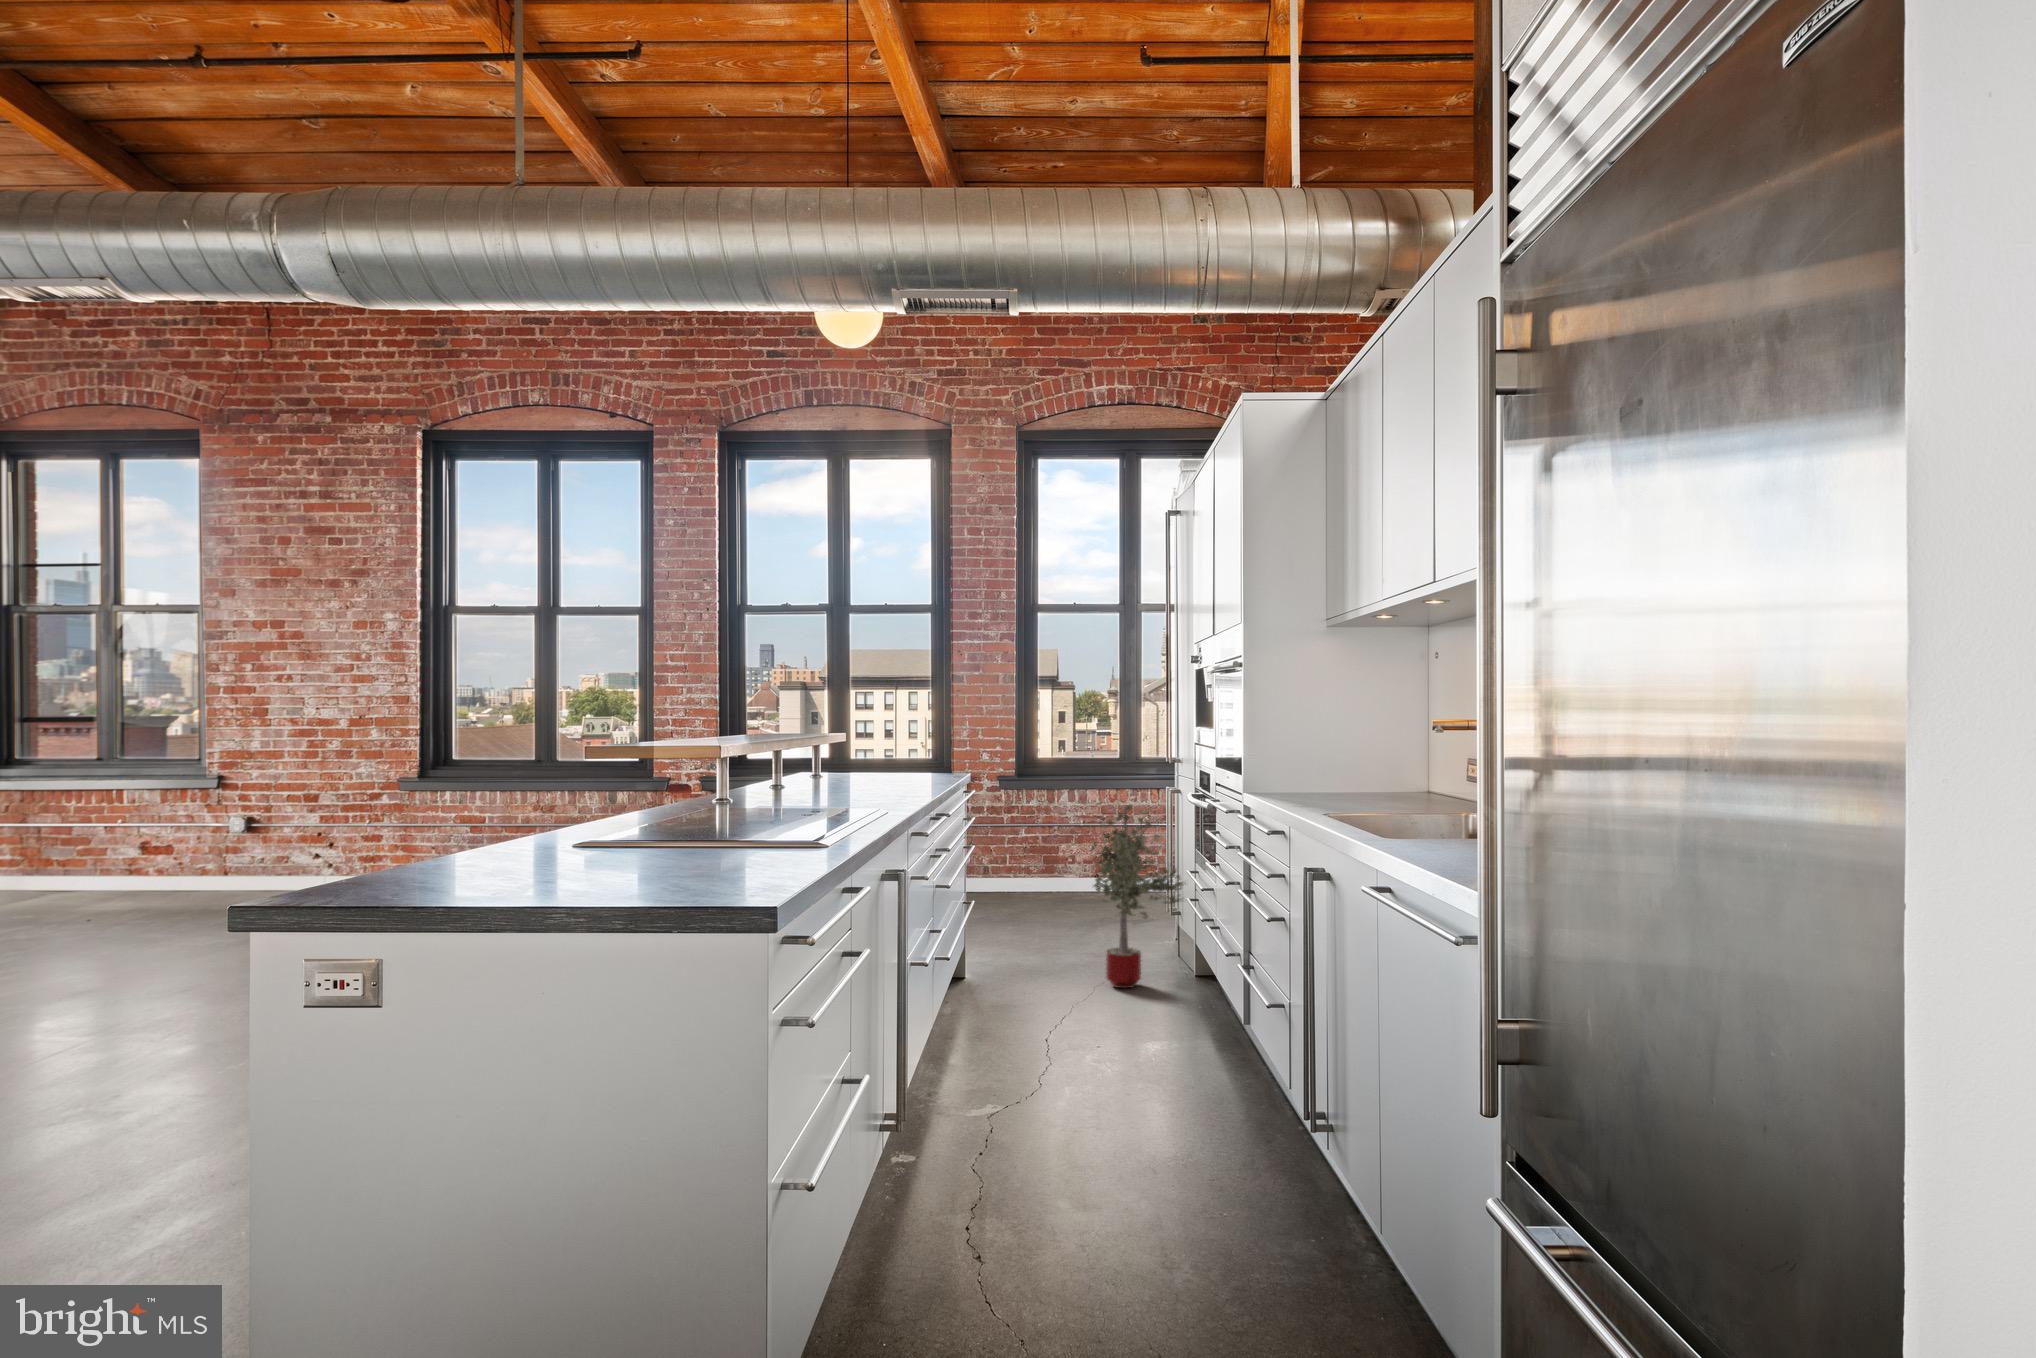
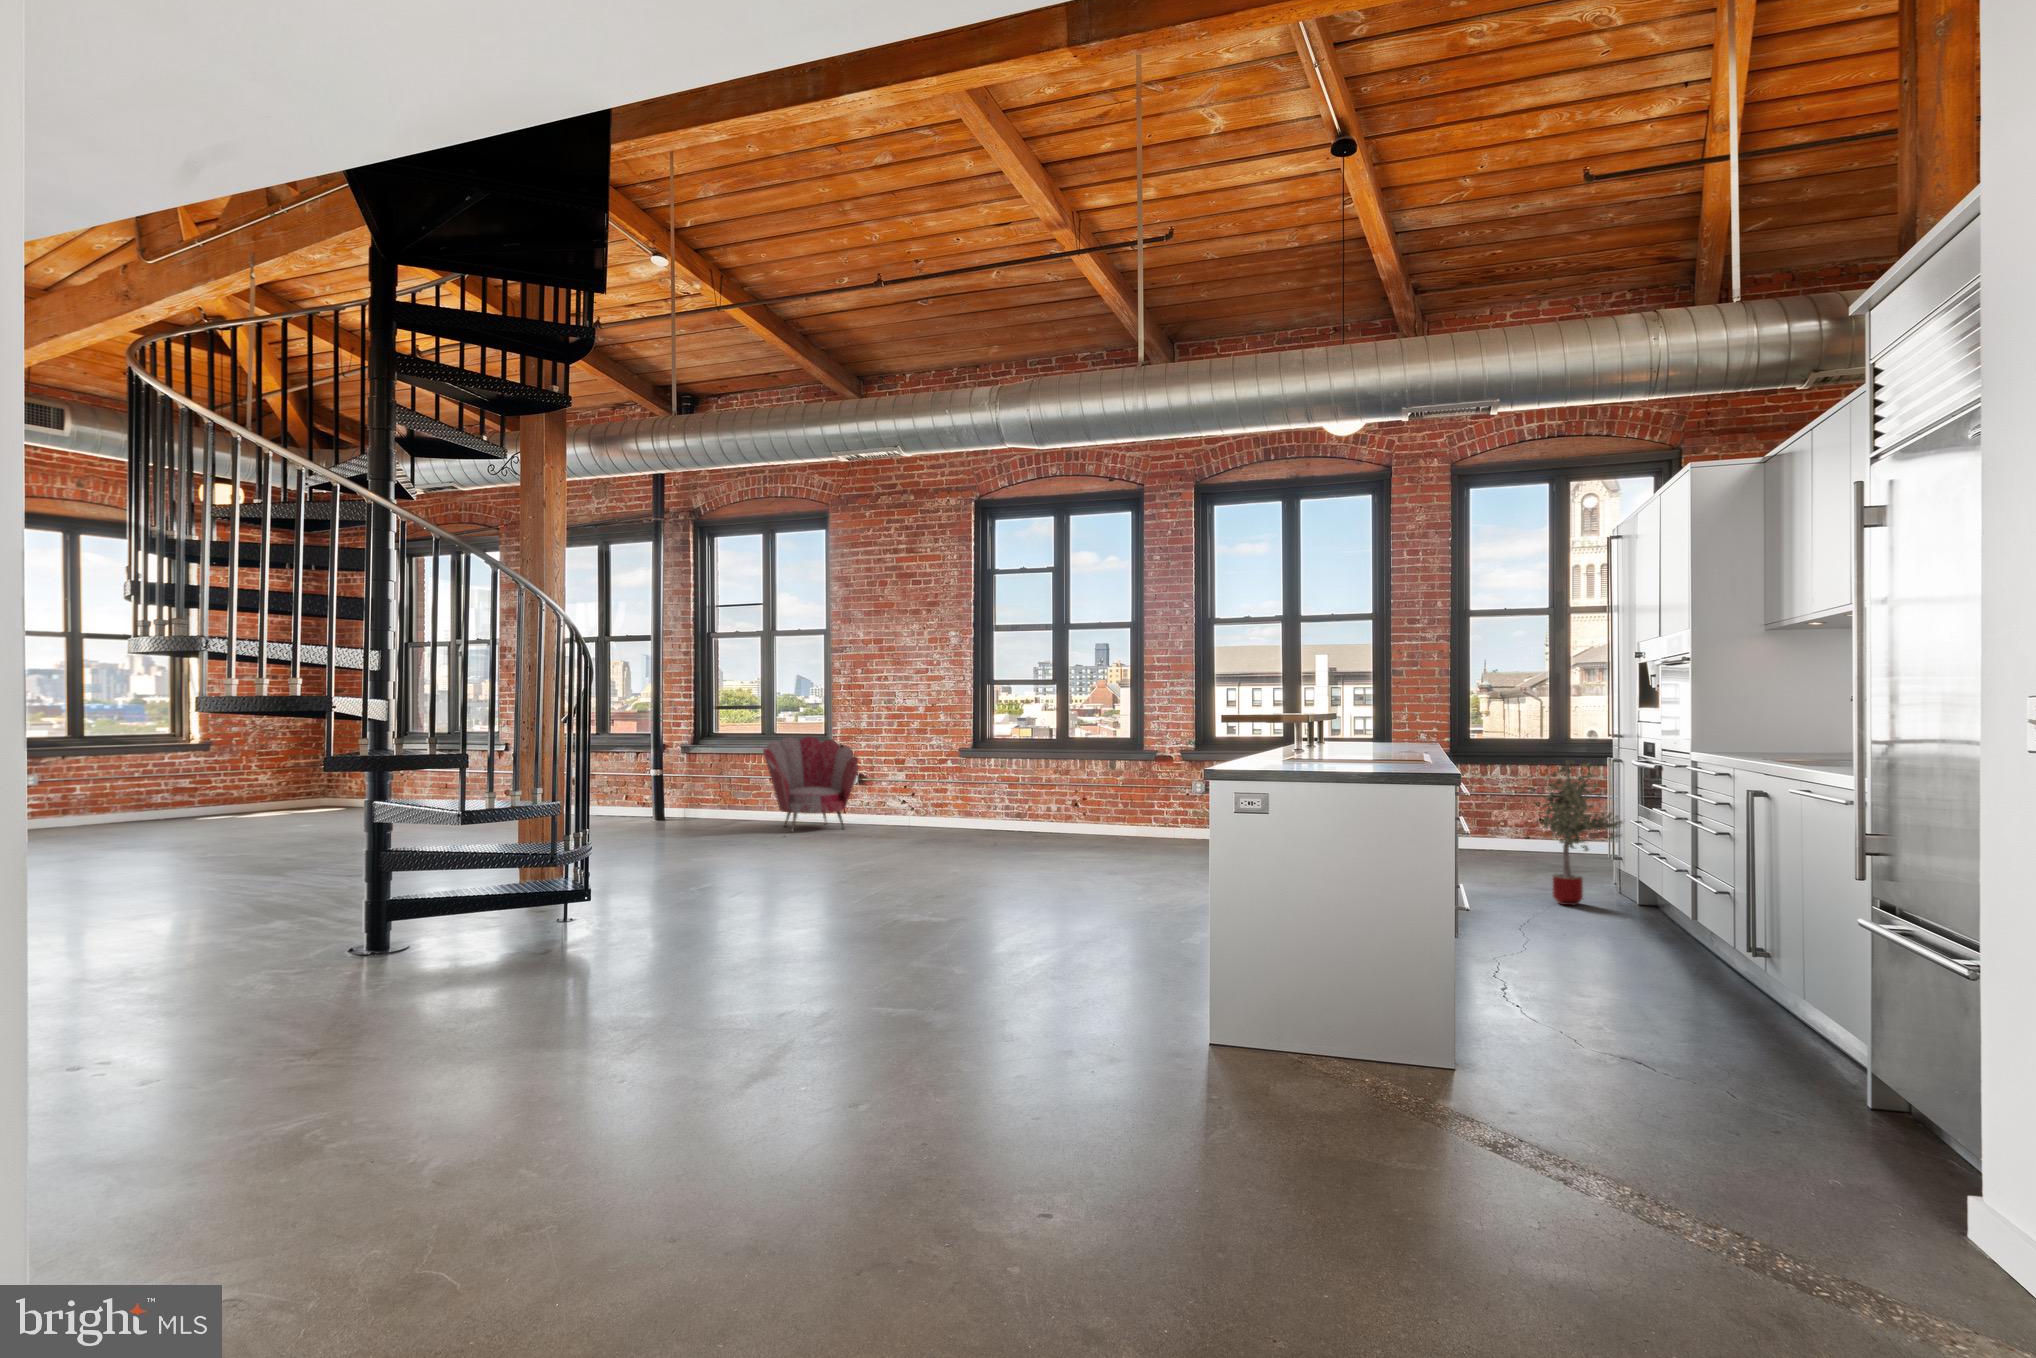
armchair: none [74,761,239,906] -> present [763,736,859,831]

